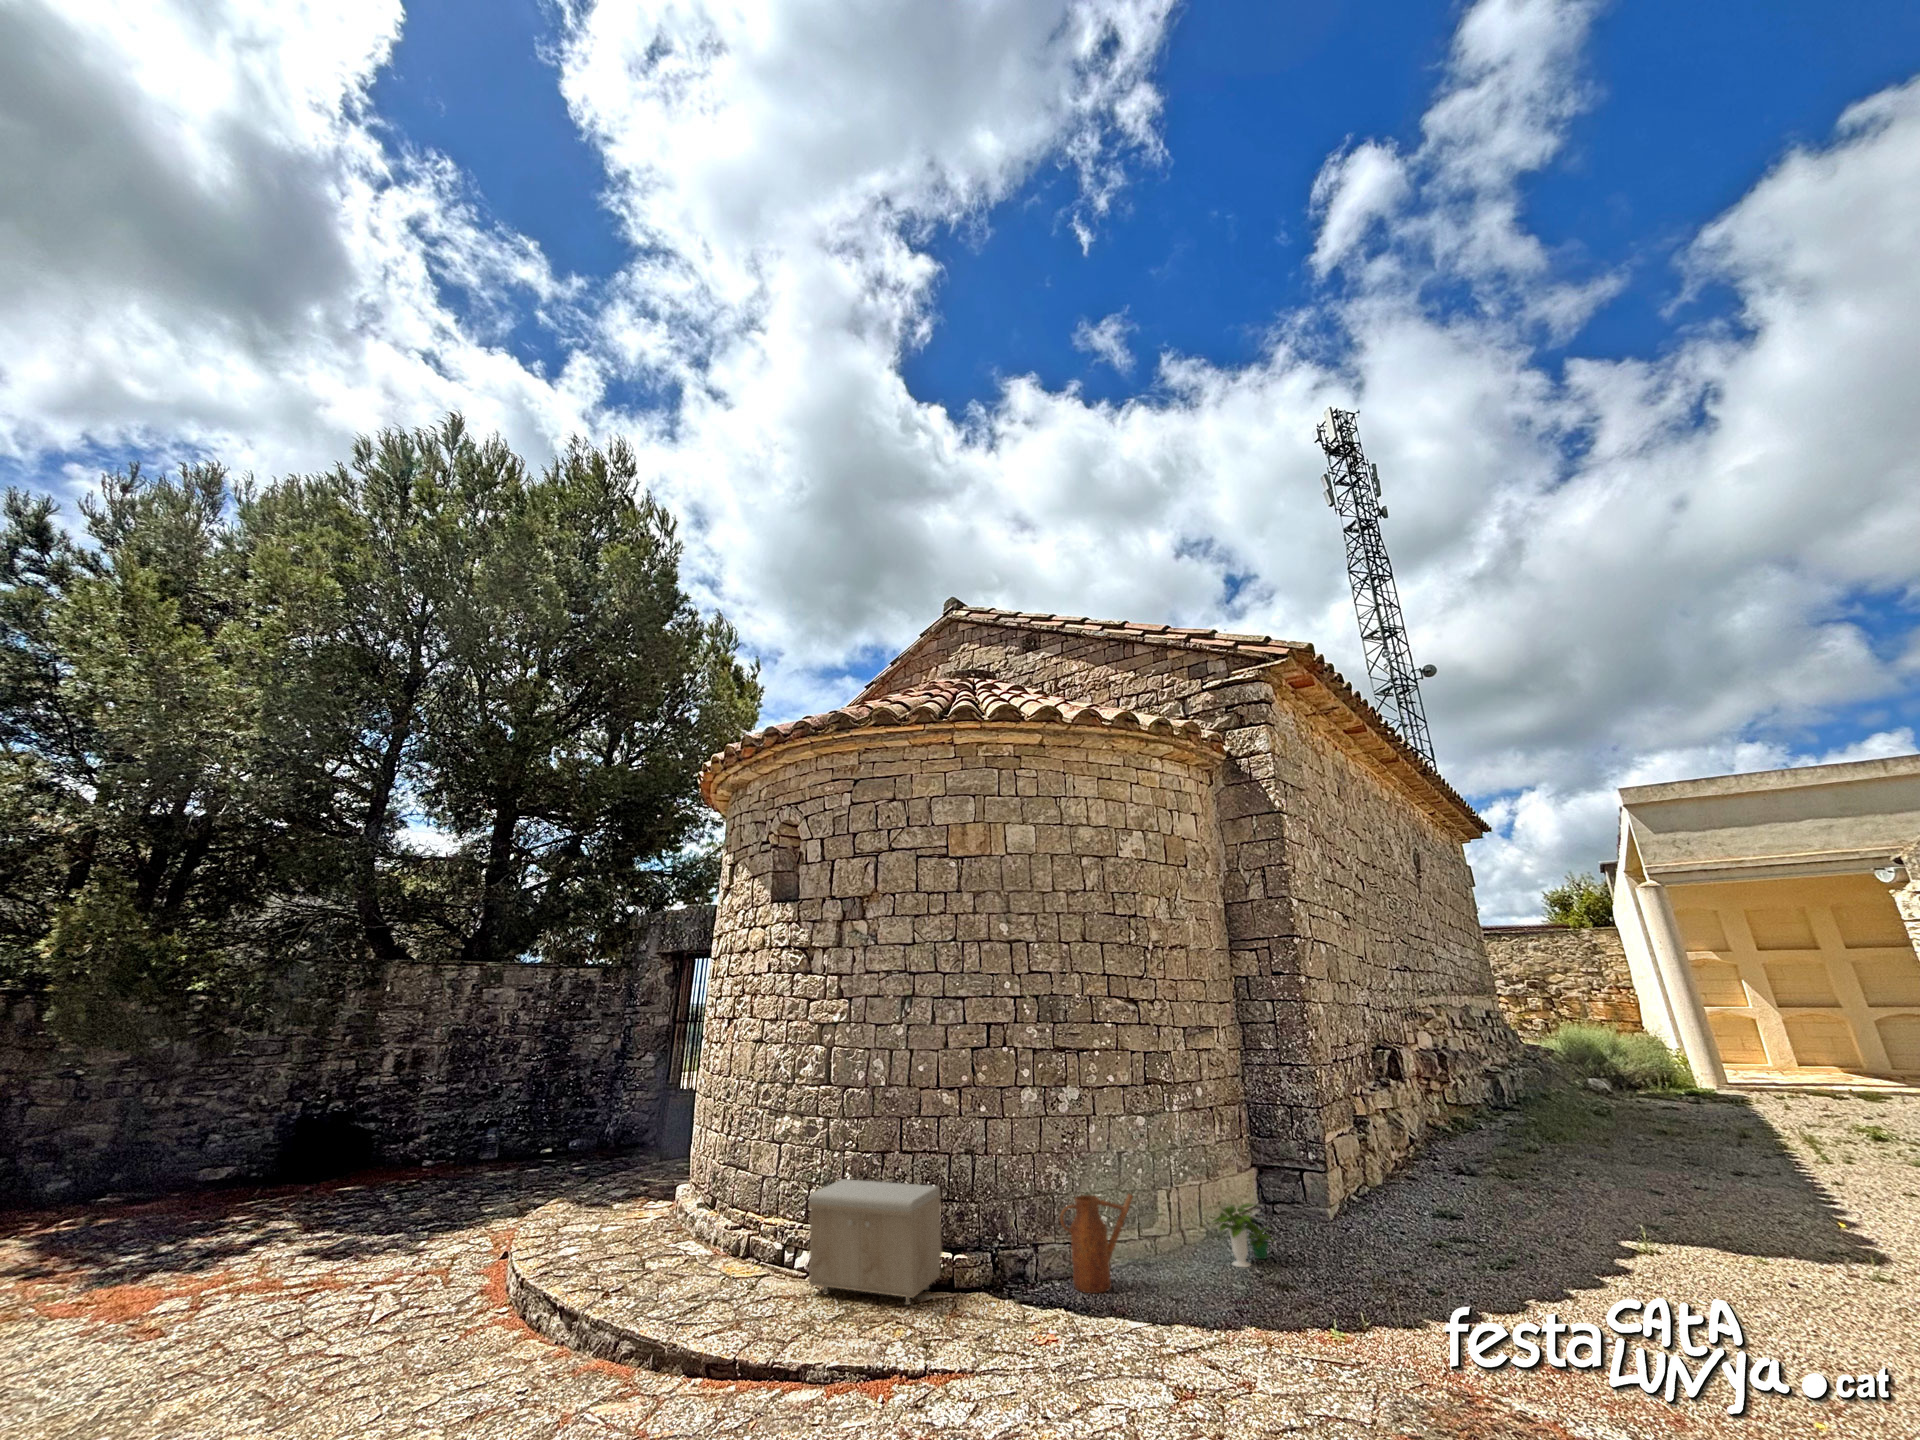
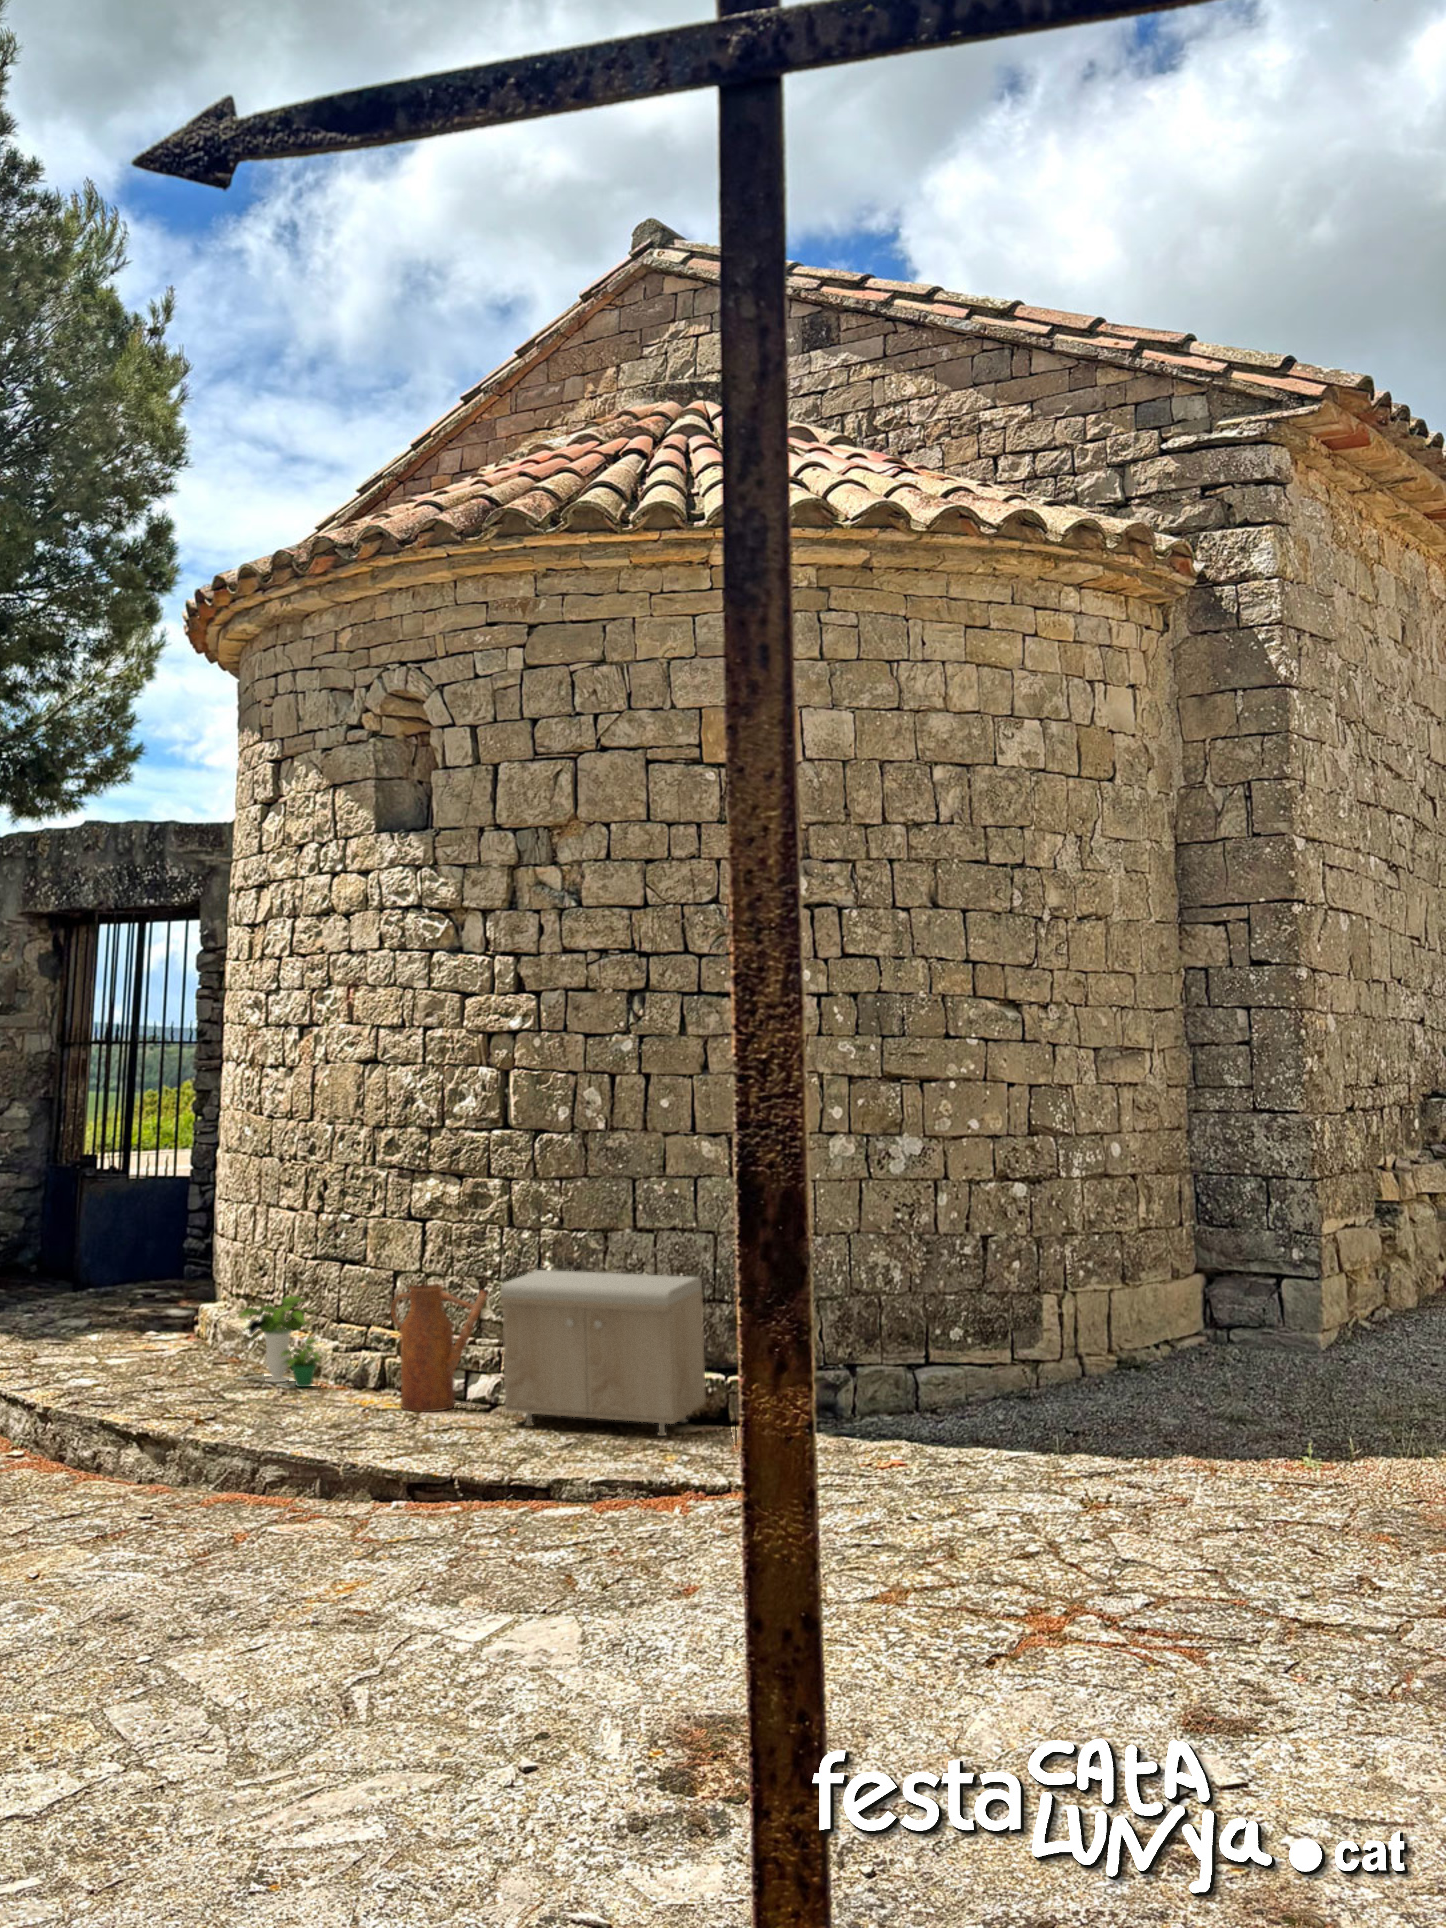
watering can: present [1060,1194,1133,1293] -> present [391,1284,489,1412]
potted plant: present [1211,1204,1275,1267] -> present [238,1296,320,1387]

